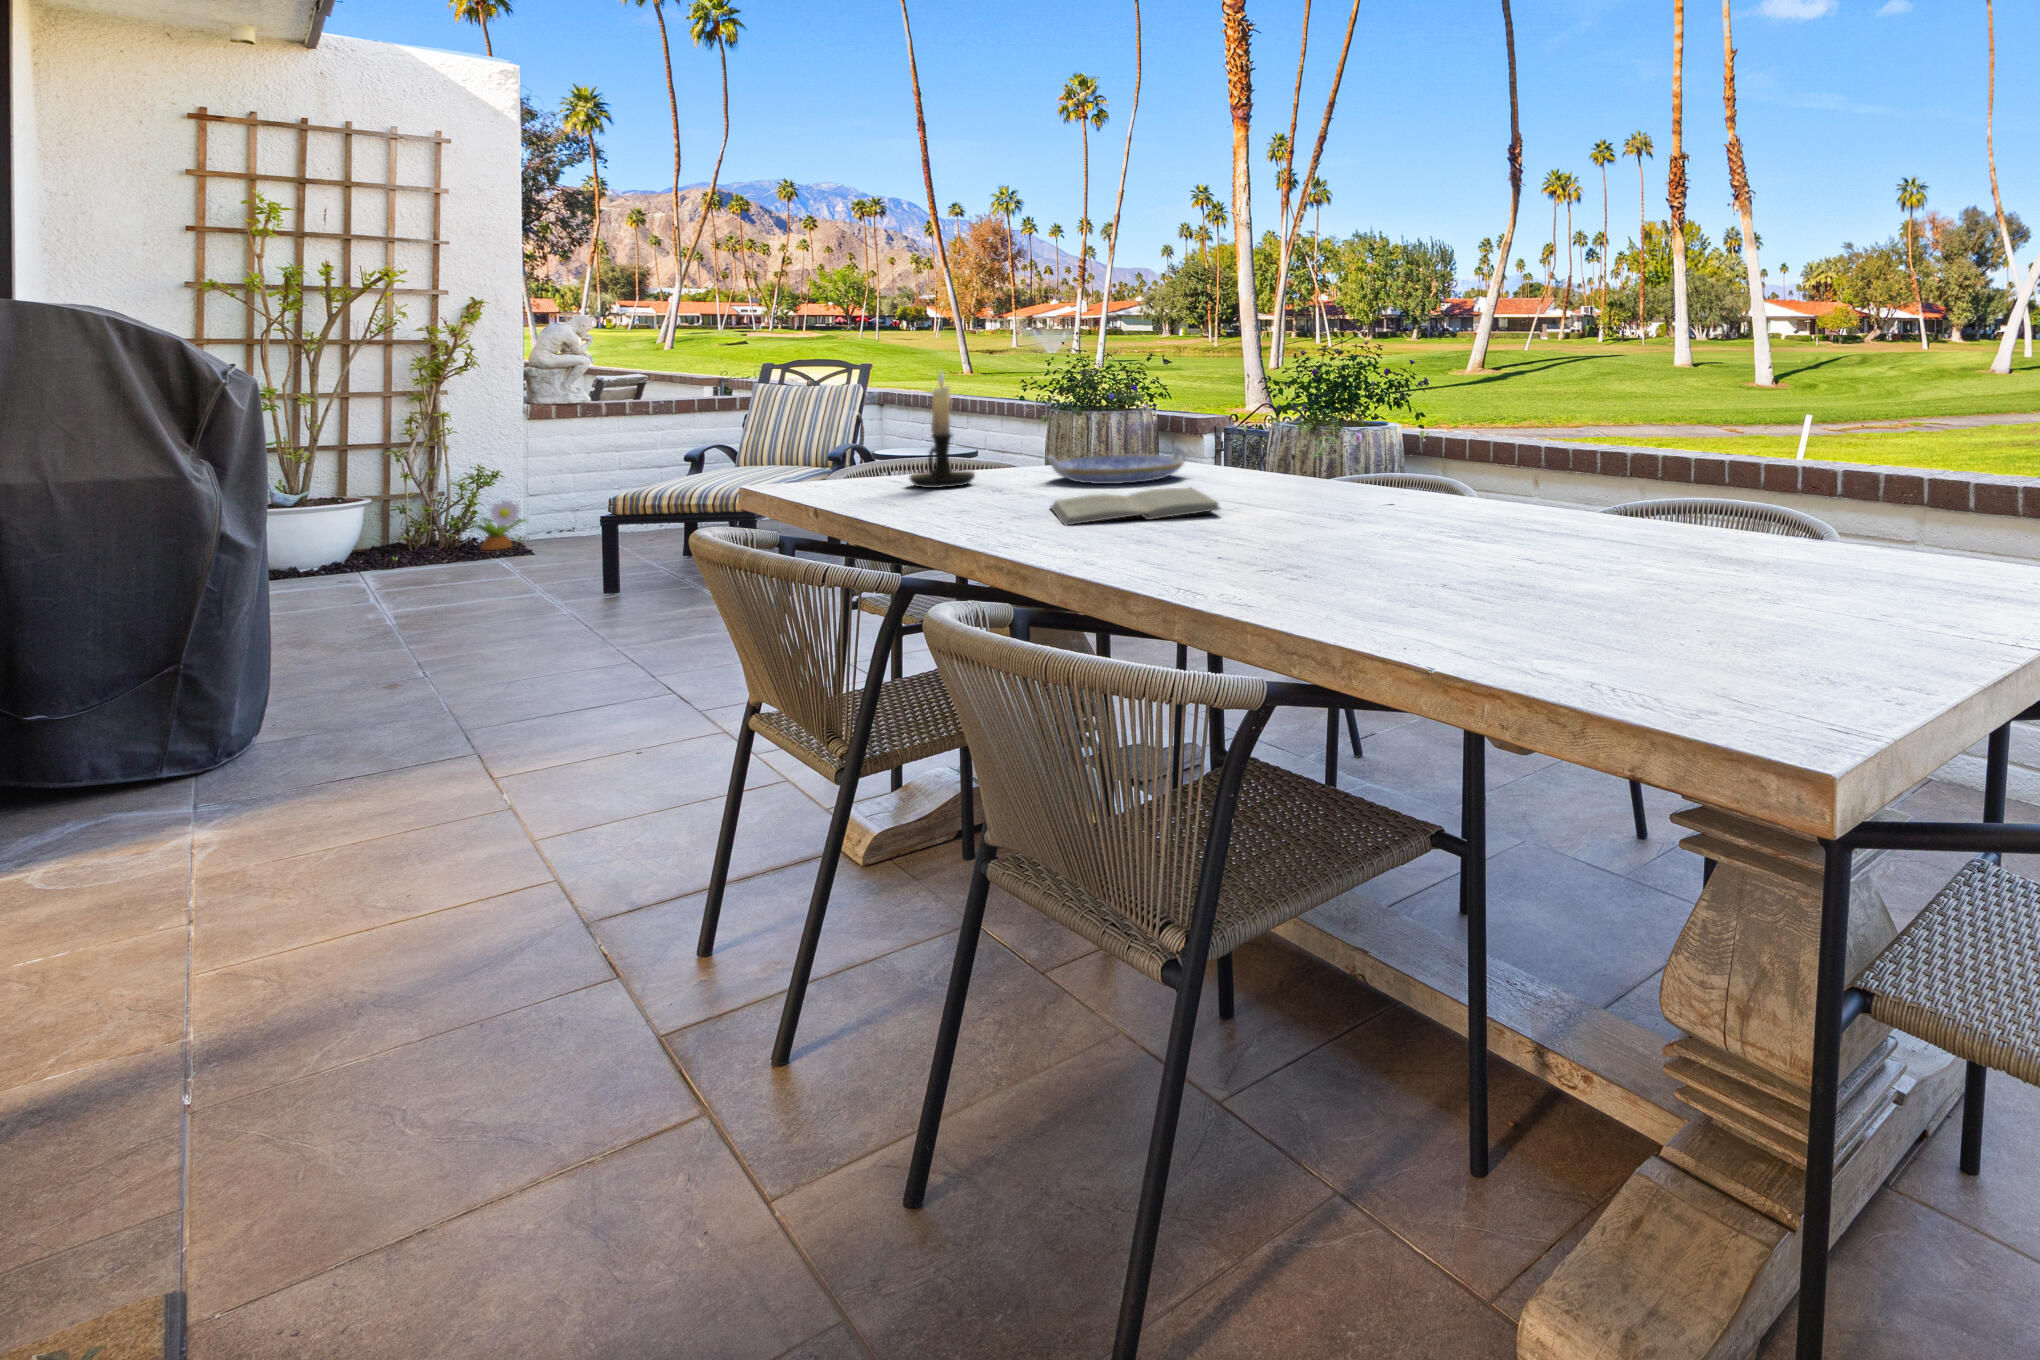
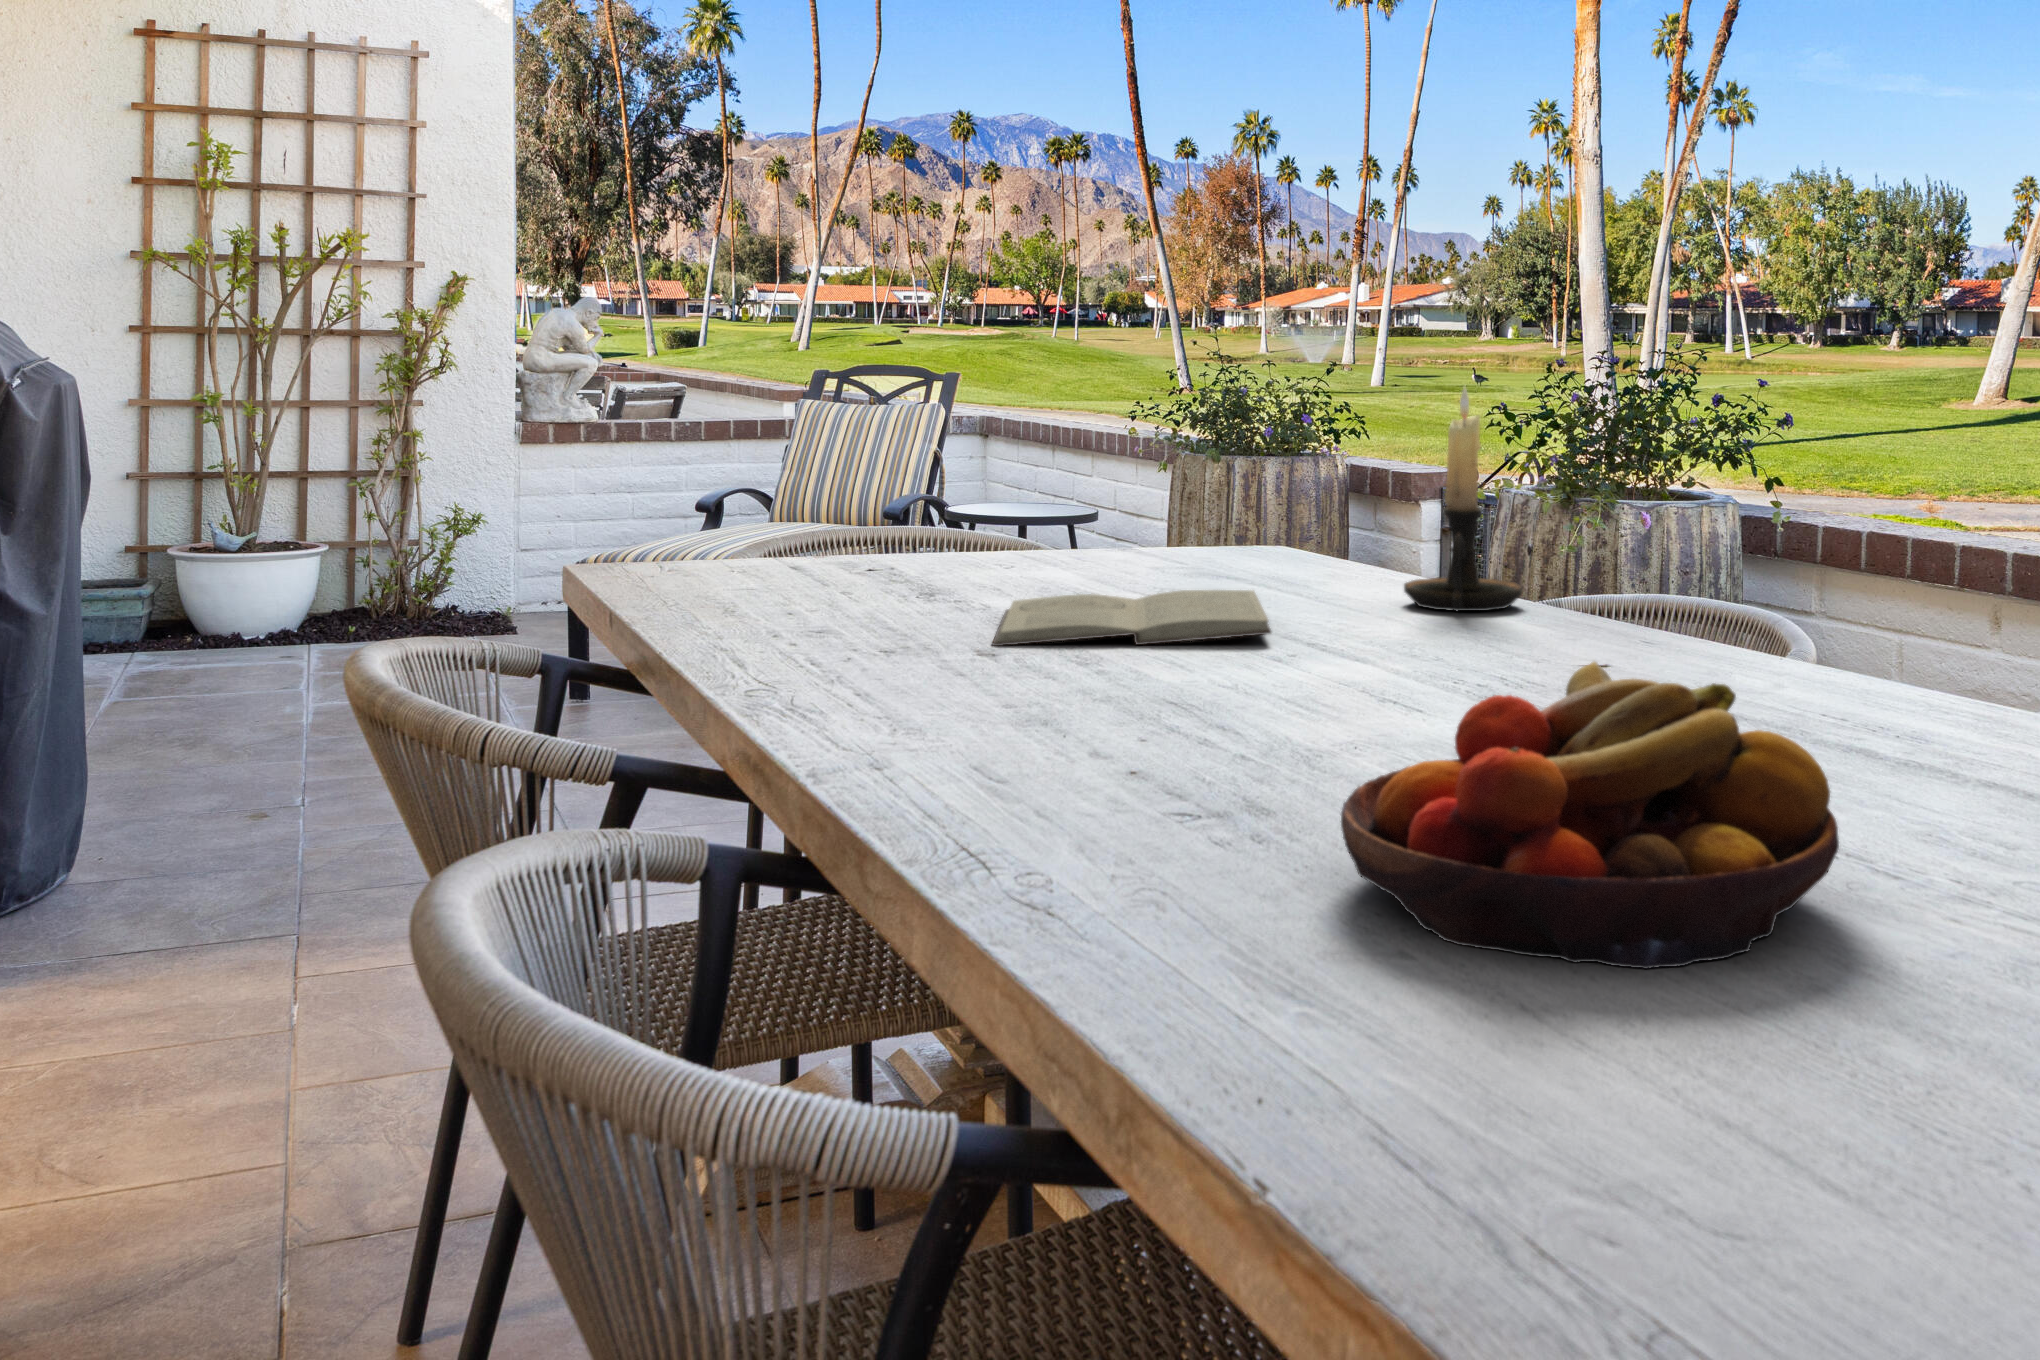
candle holder: present [909,372,975,488] -> present [1404,387,1522,611]
serving tray: present [1047,448,1187,484] -> none [1058,519,1298,576]
decorative plant: present [470,500,525,550] -> none [435,556,512,627]
fruit bowl: none [1377,507,1605,636] -> present [1341,662,1839,969]

